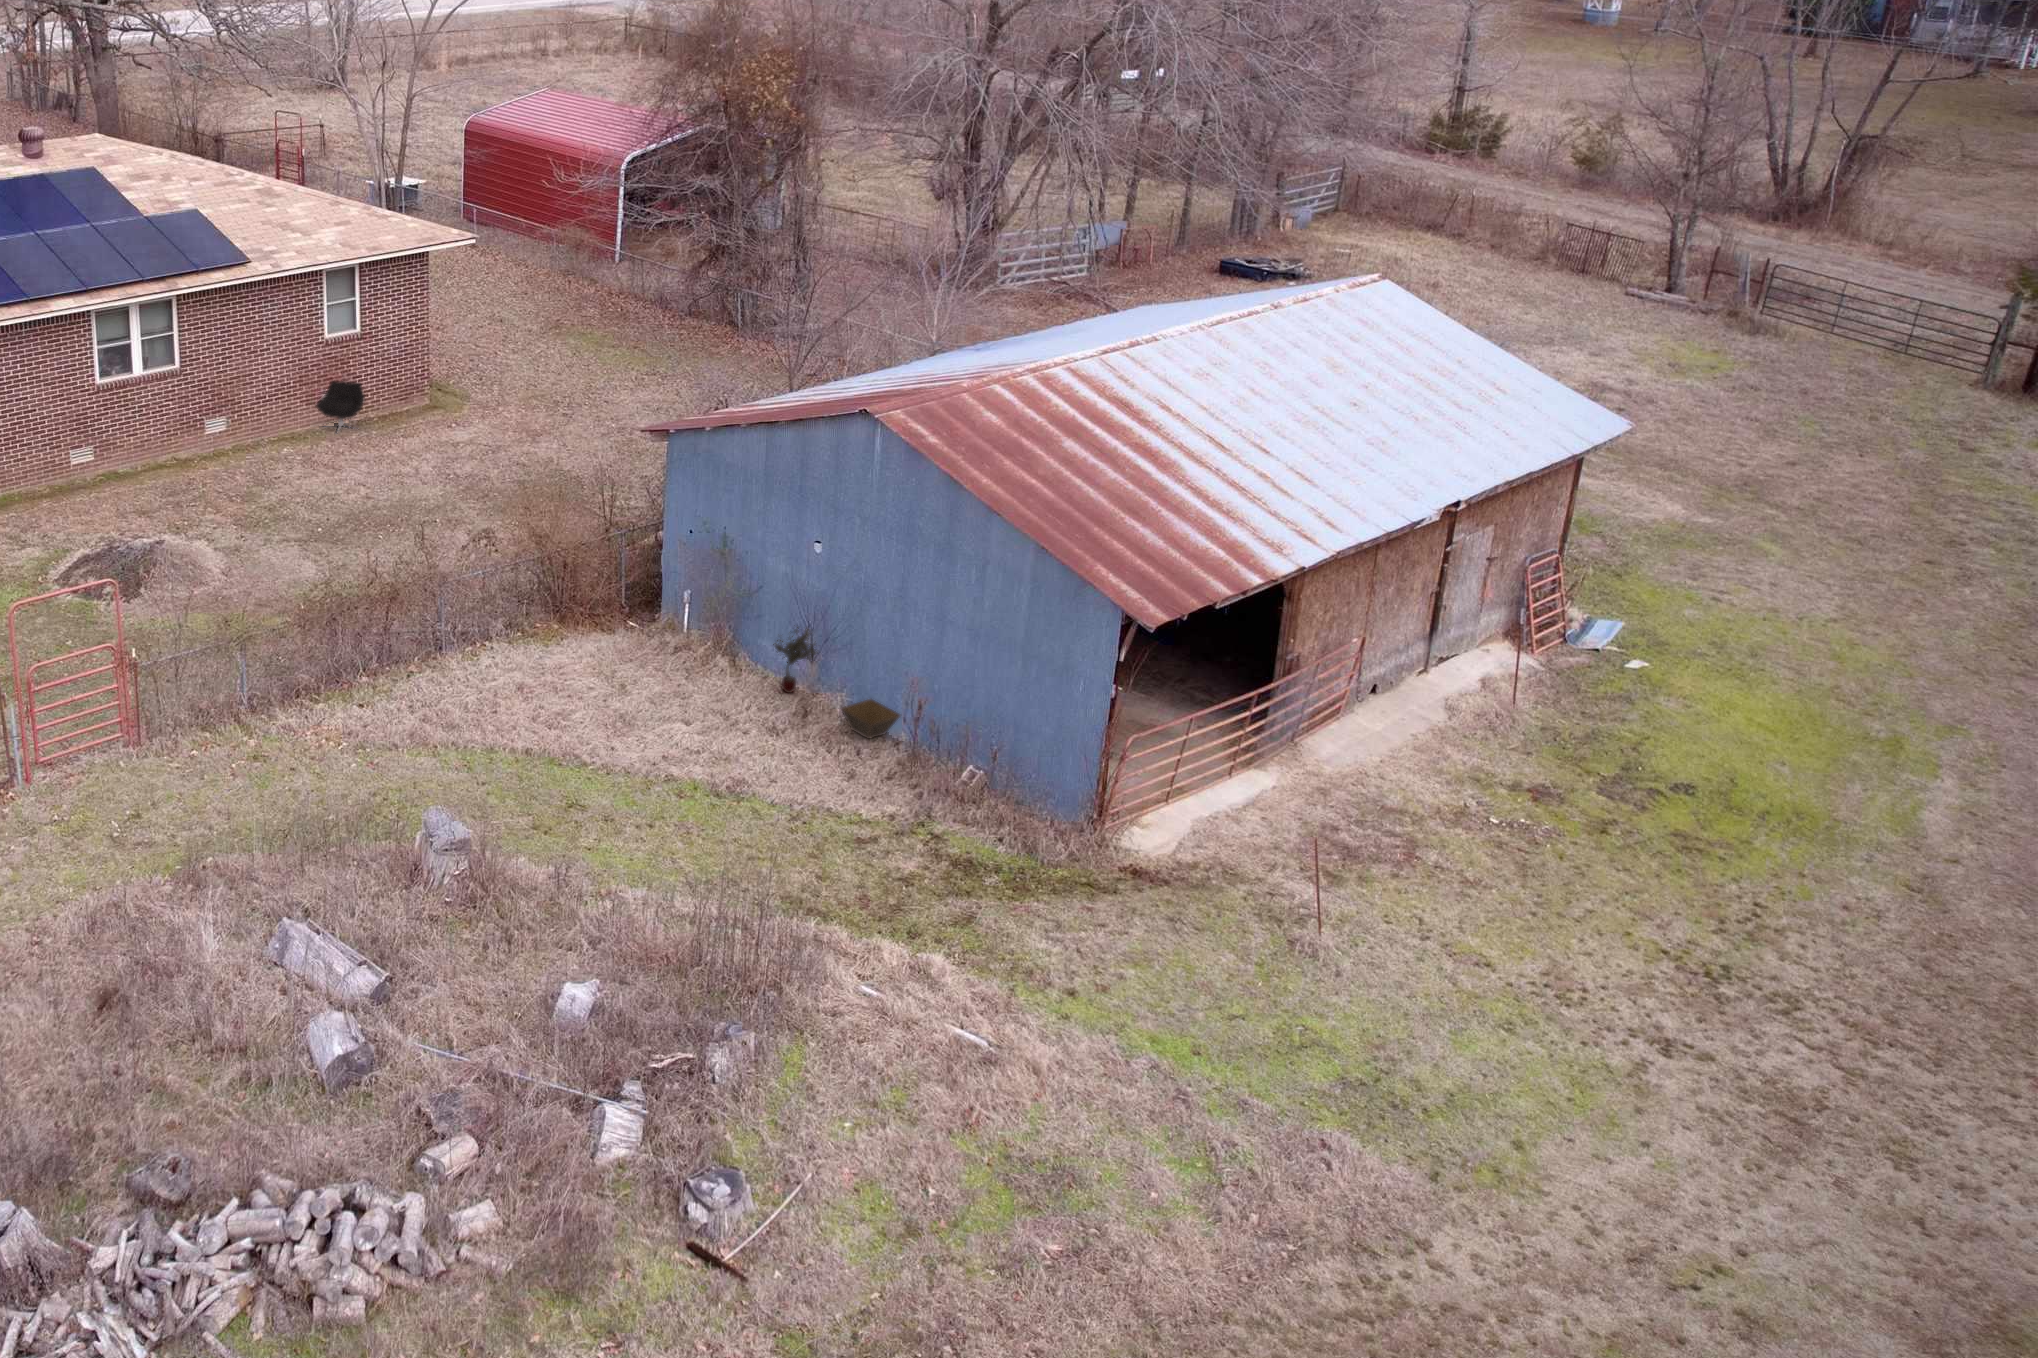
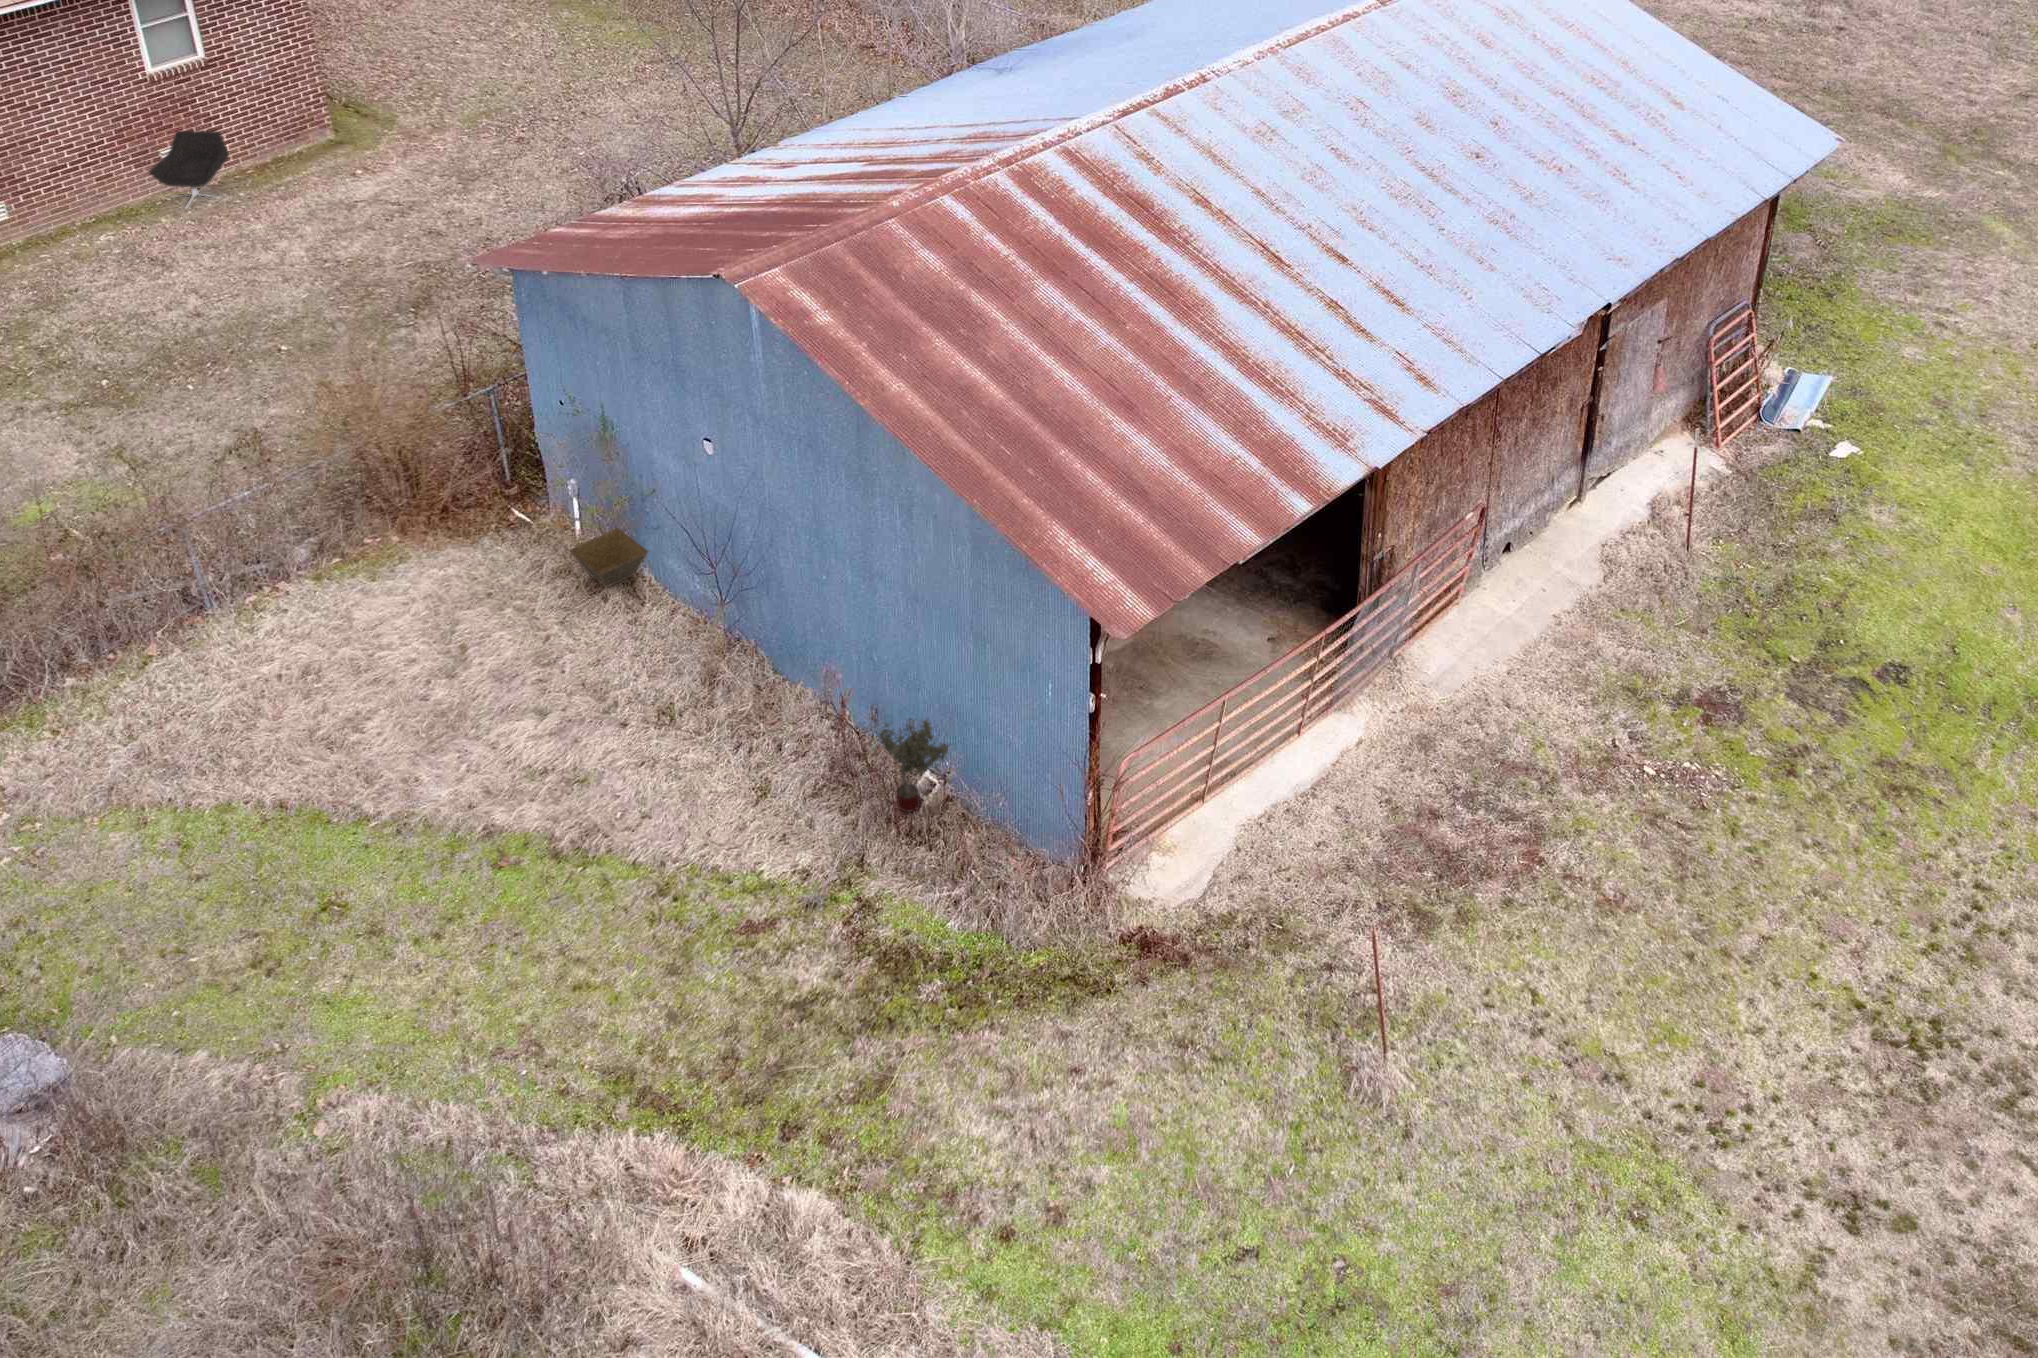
potted tree: present [773,627,818,693] -> present [879,720,948,812]
basket: present [841,699,900,739] -> present [569,528,648,588]

